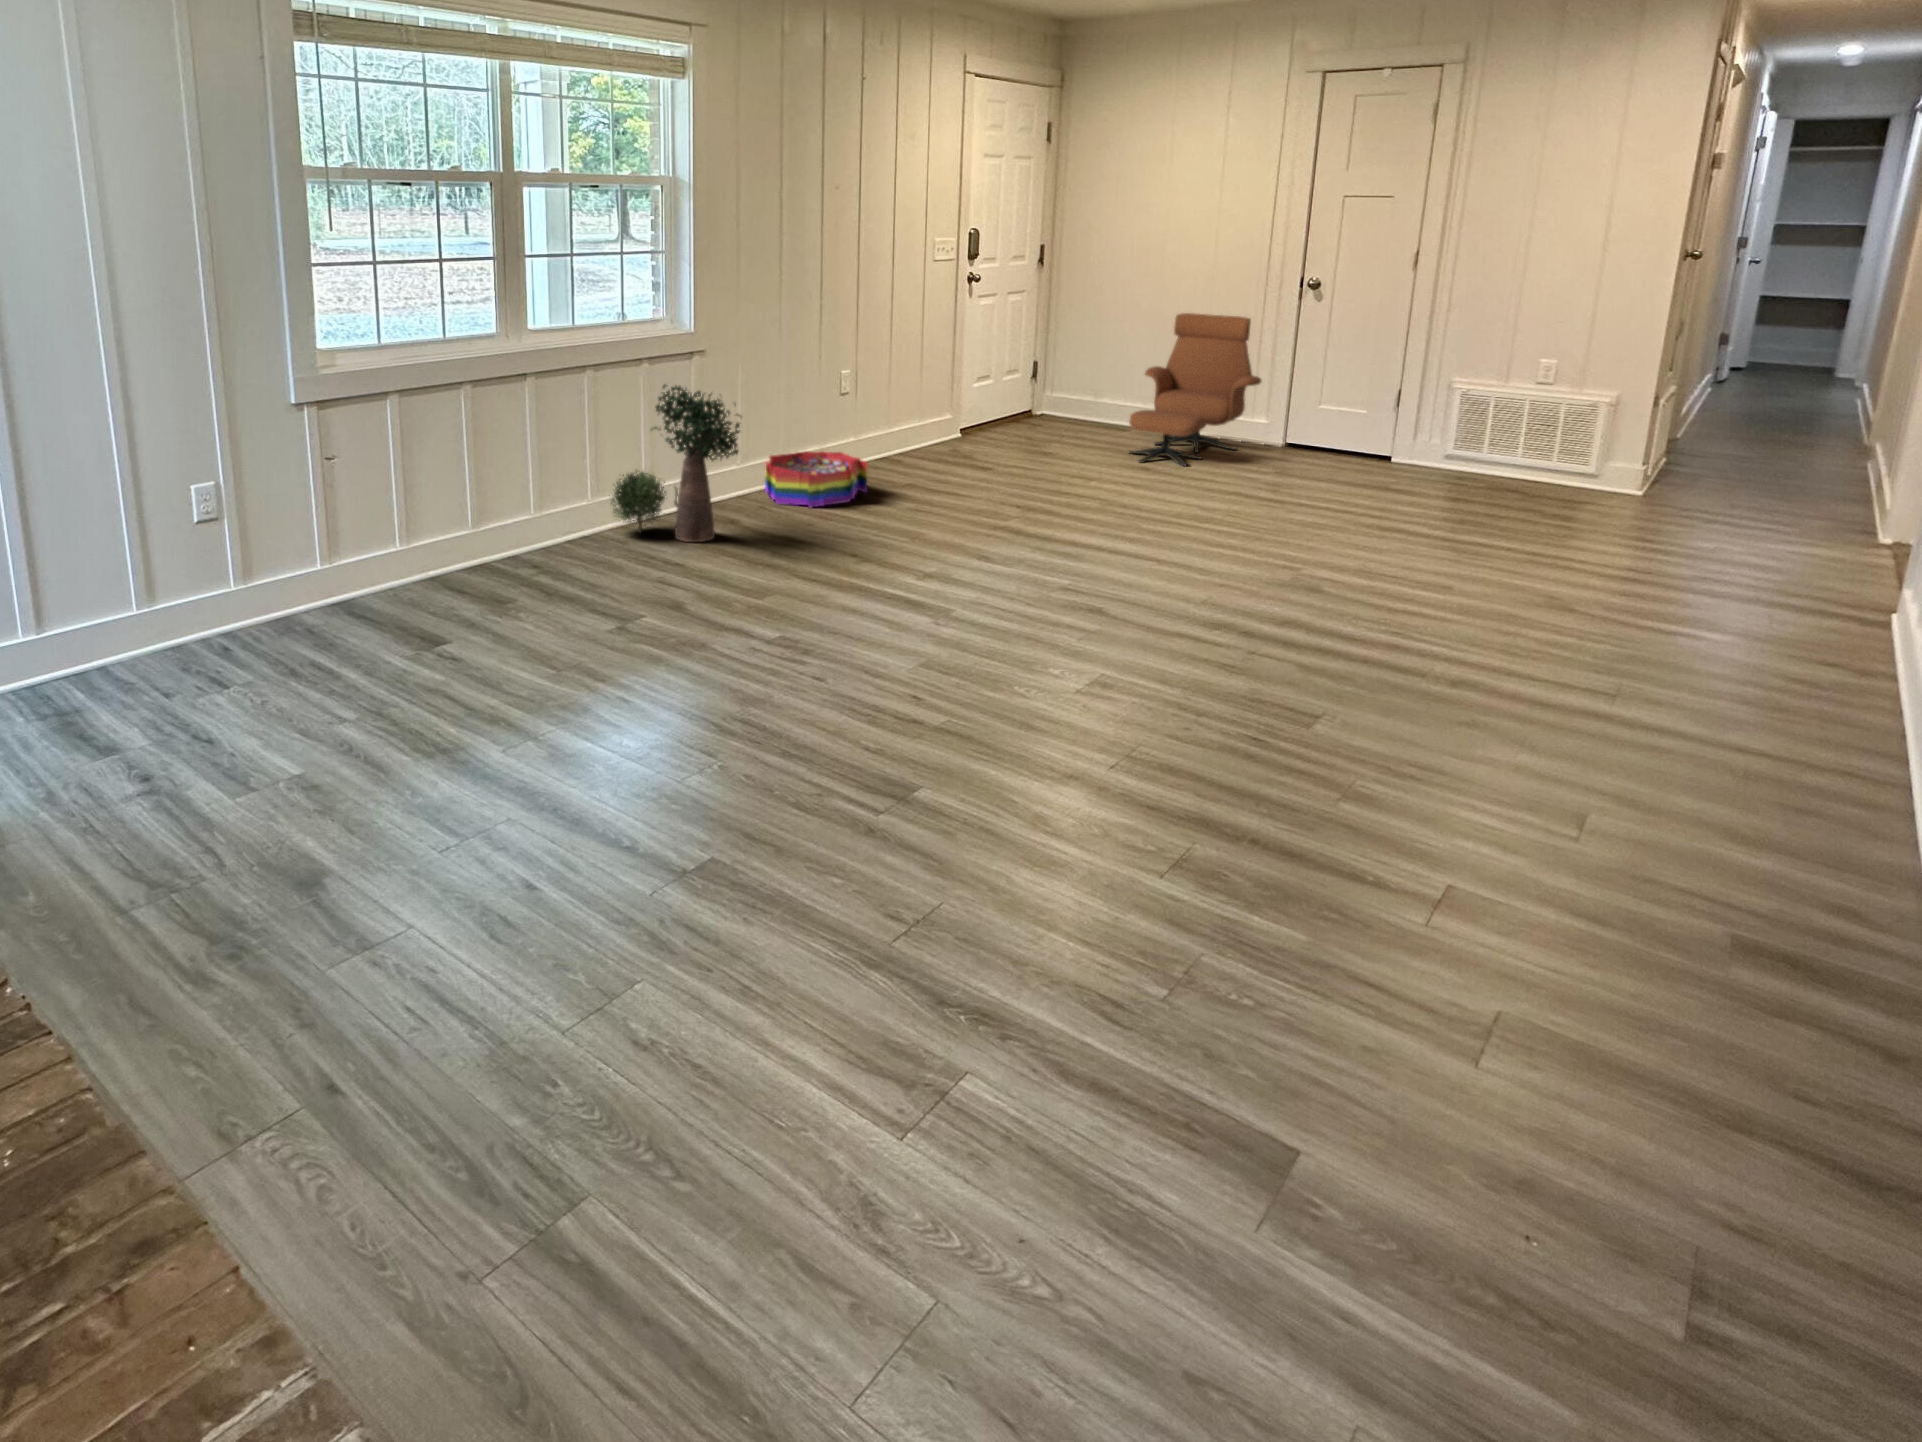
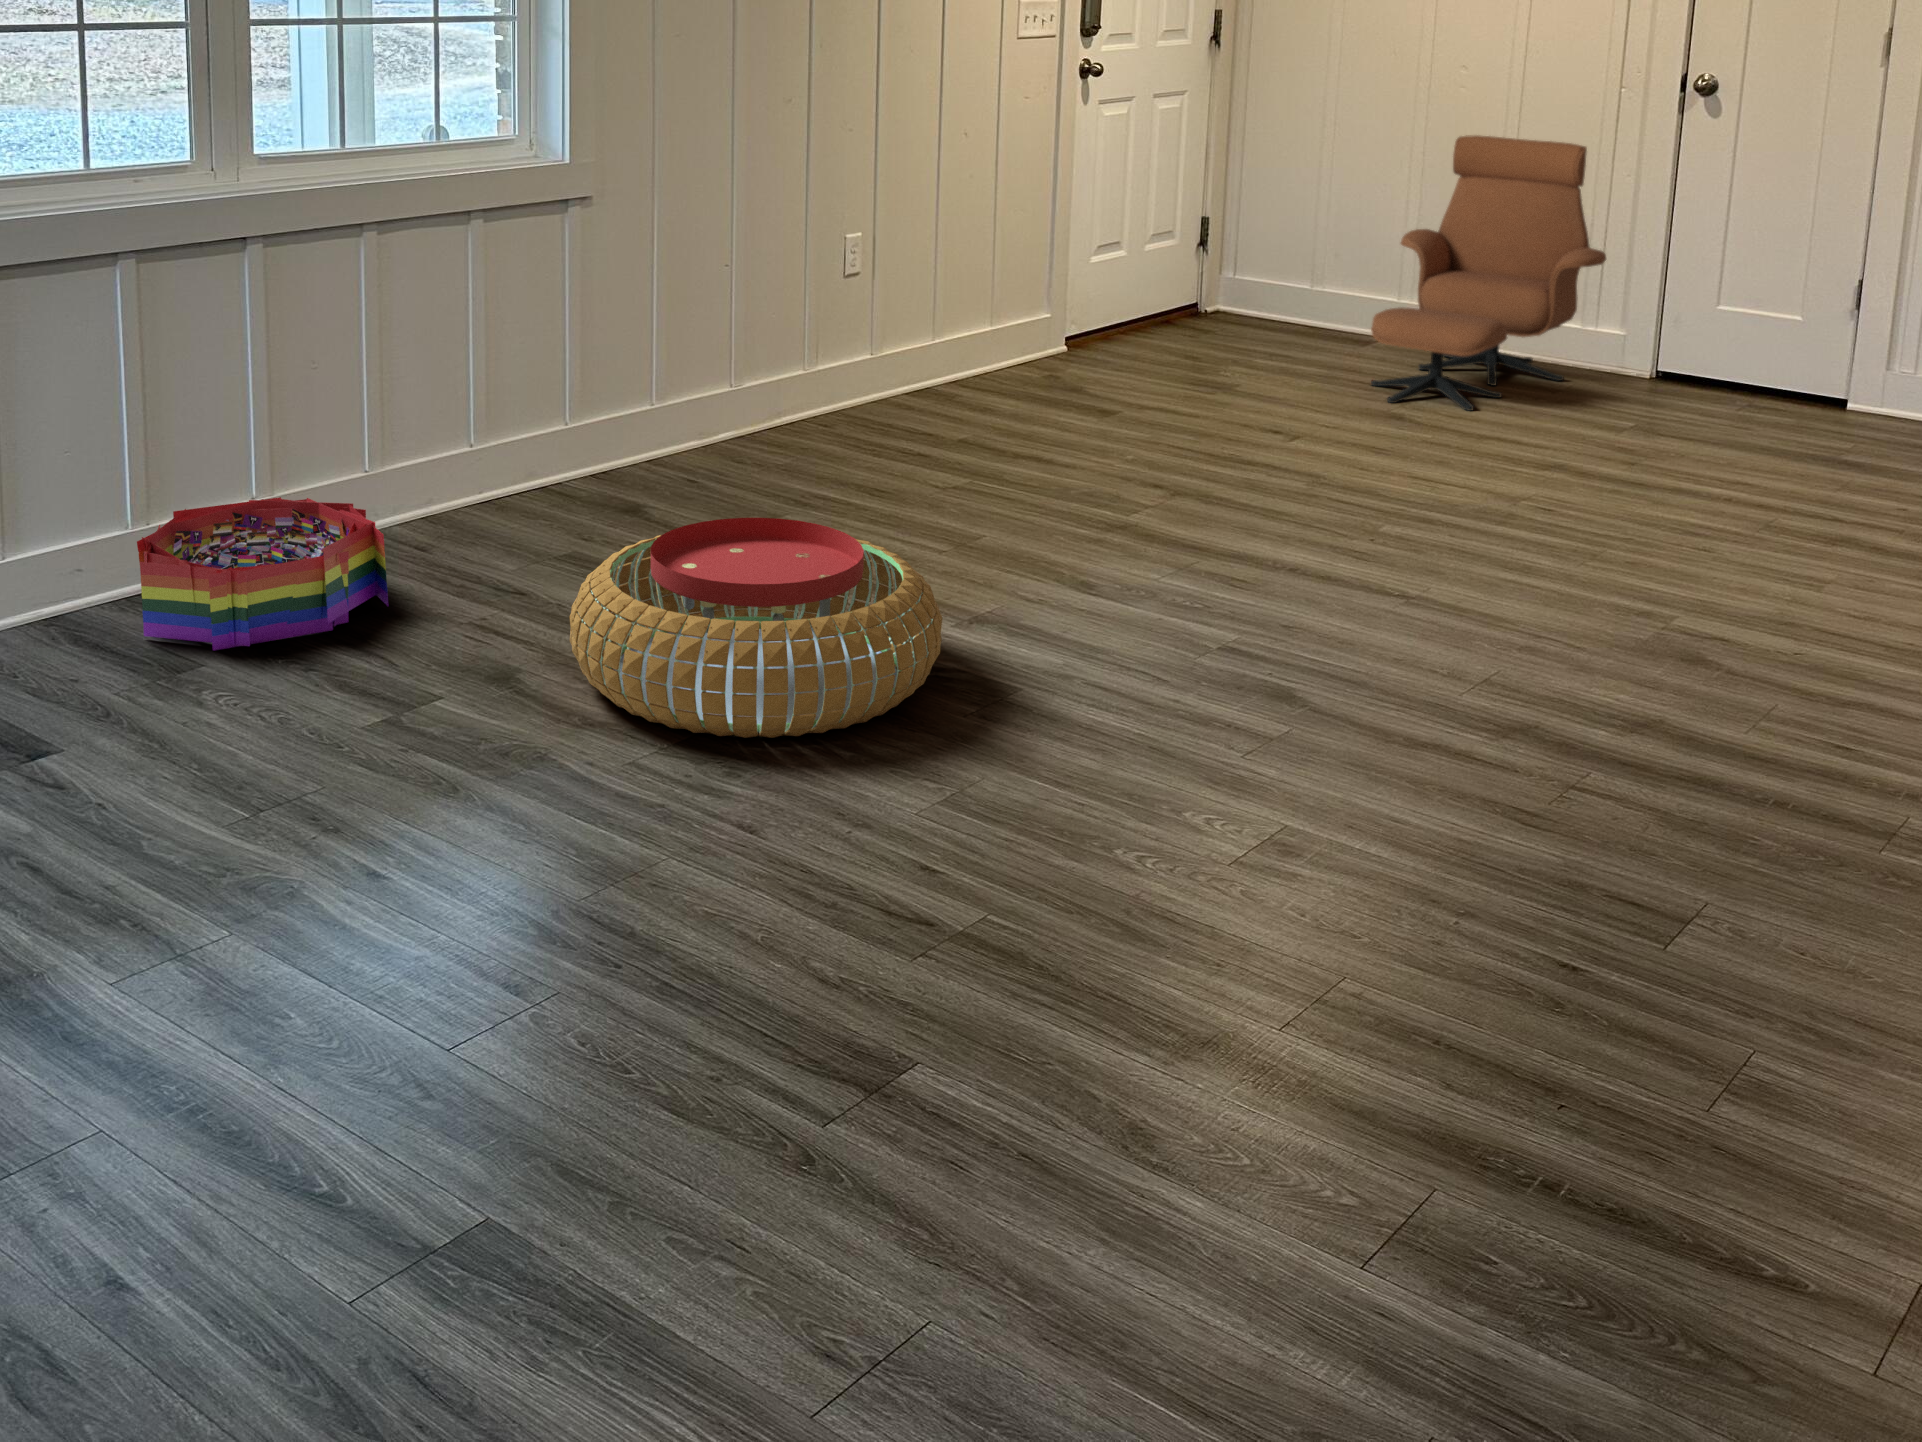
potted plant: present [611,385,741,542] -> none [402,257,651,550]
storage bin: present [765,451,867,507] -> present [137,497,388,651]
pouf: none [712,521,911,634] -> present [570,518,942,738]

